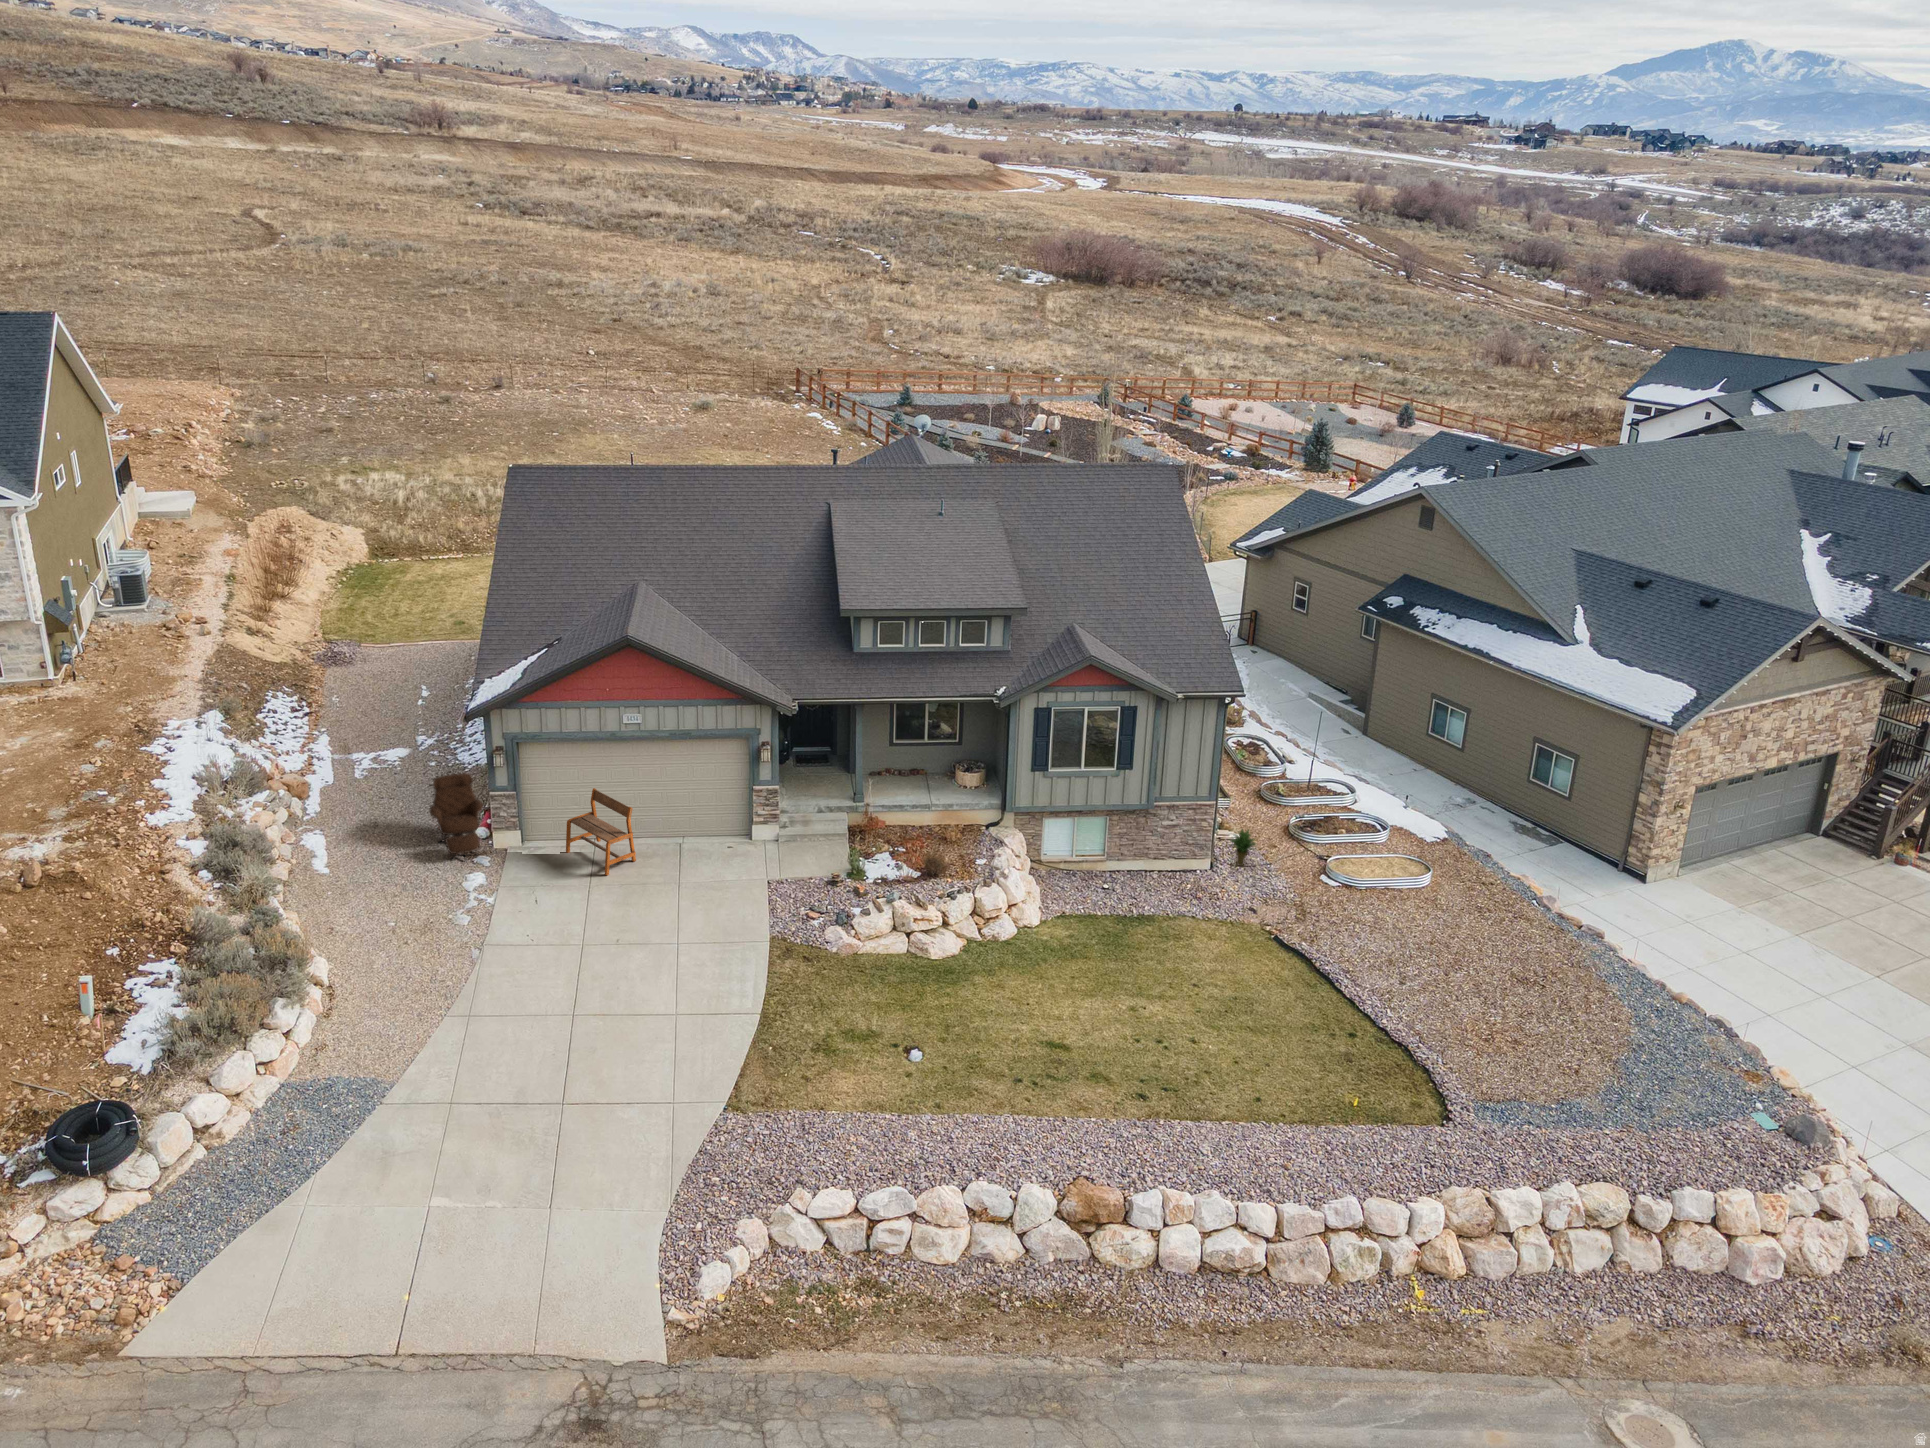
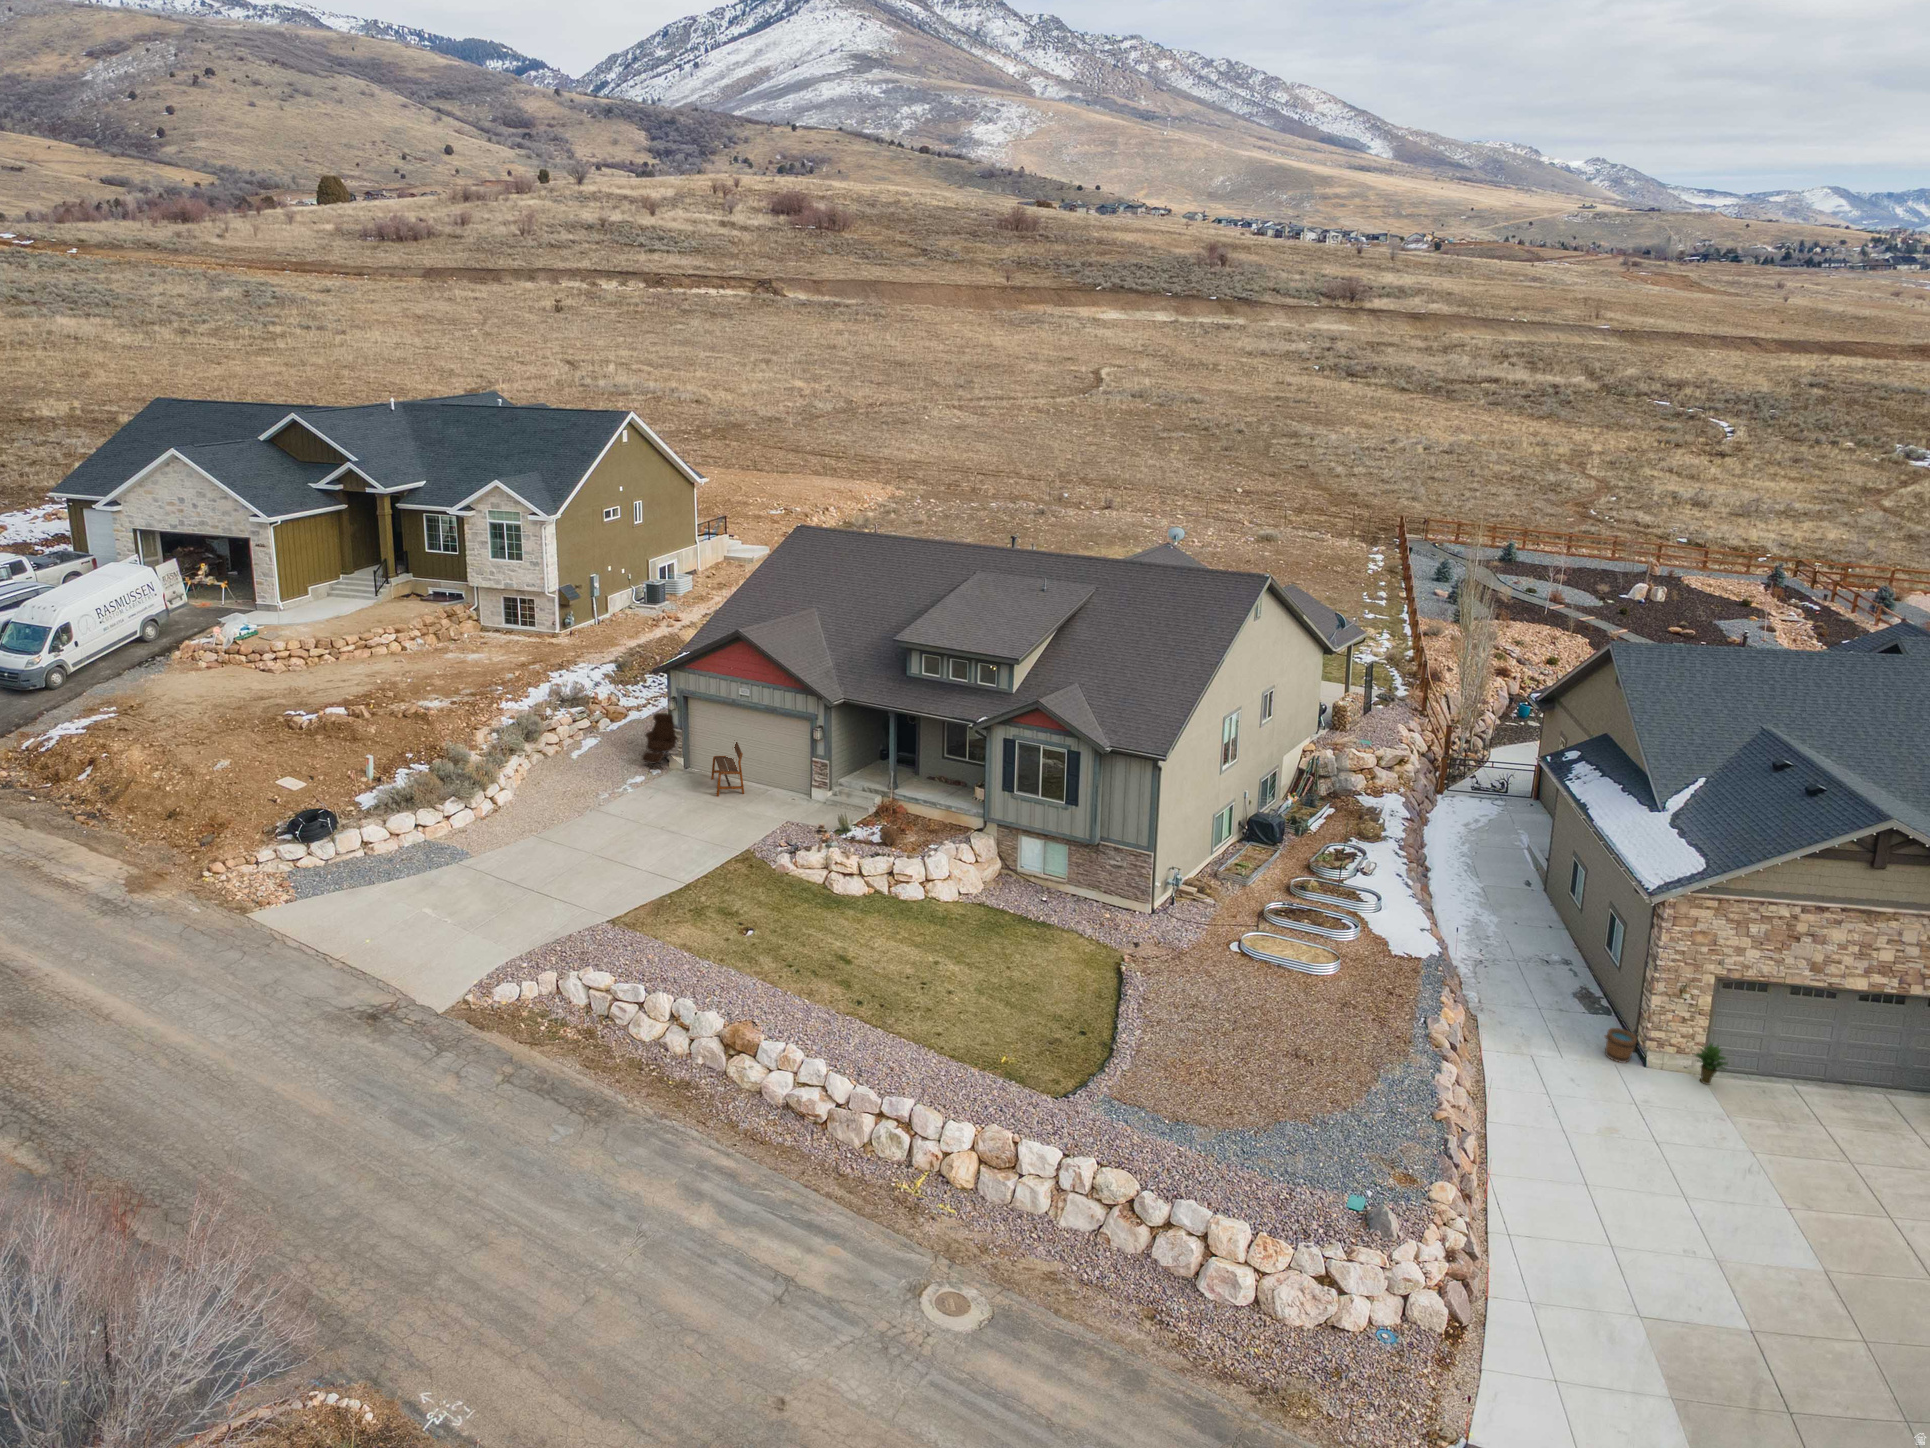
potted plant: present [1230,829,1256,866] -> present [1695,1043,1727,1085]
bucket: none [1669,861,1701,892] -> present [1605,1028,1637,1063]

